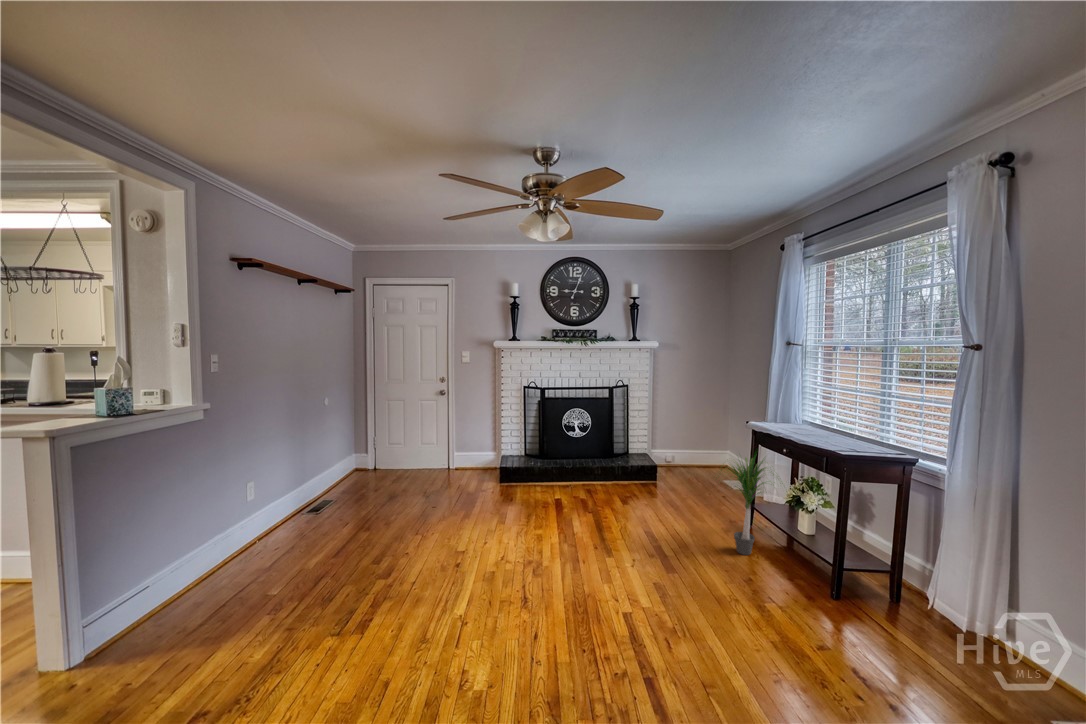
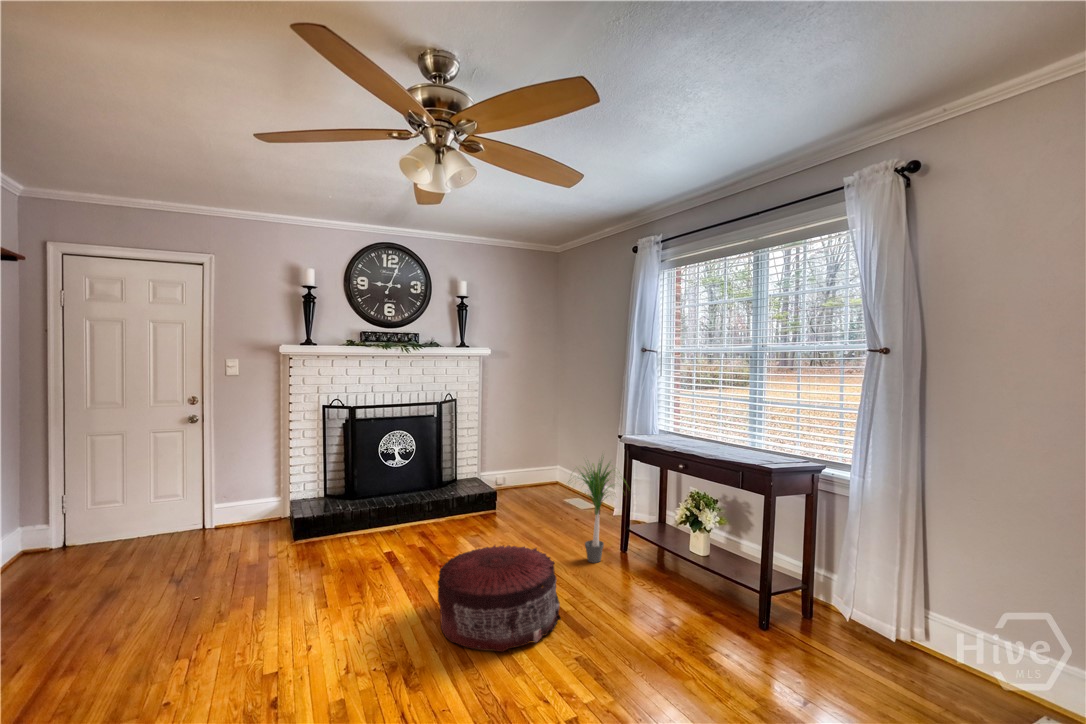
pouf: none [582,522,694,627] -> present [438,545,561,652]

